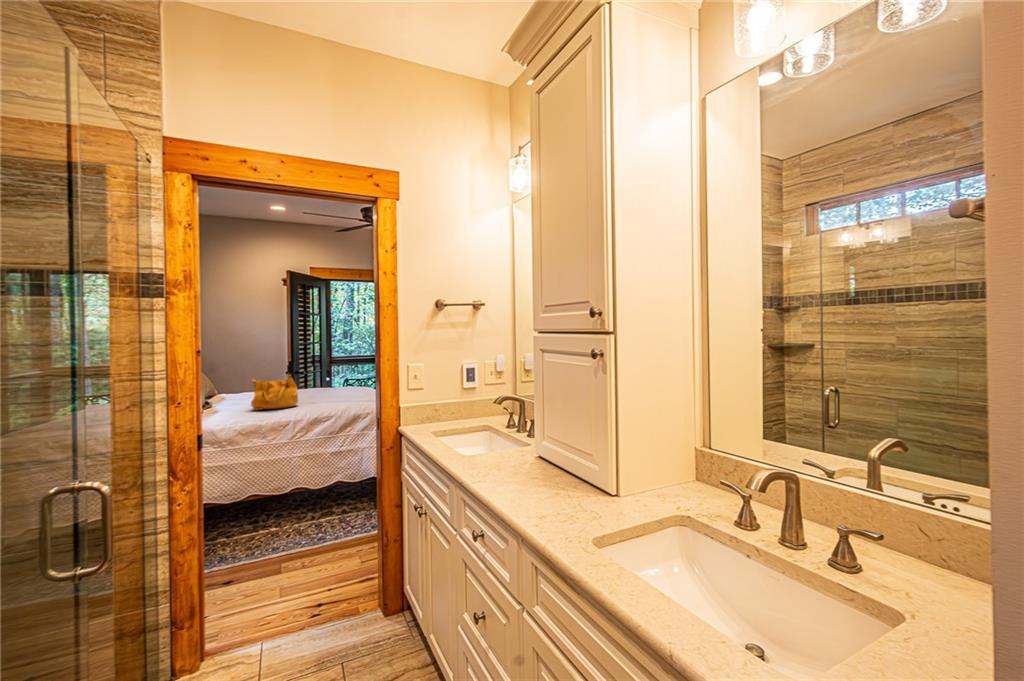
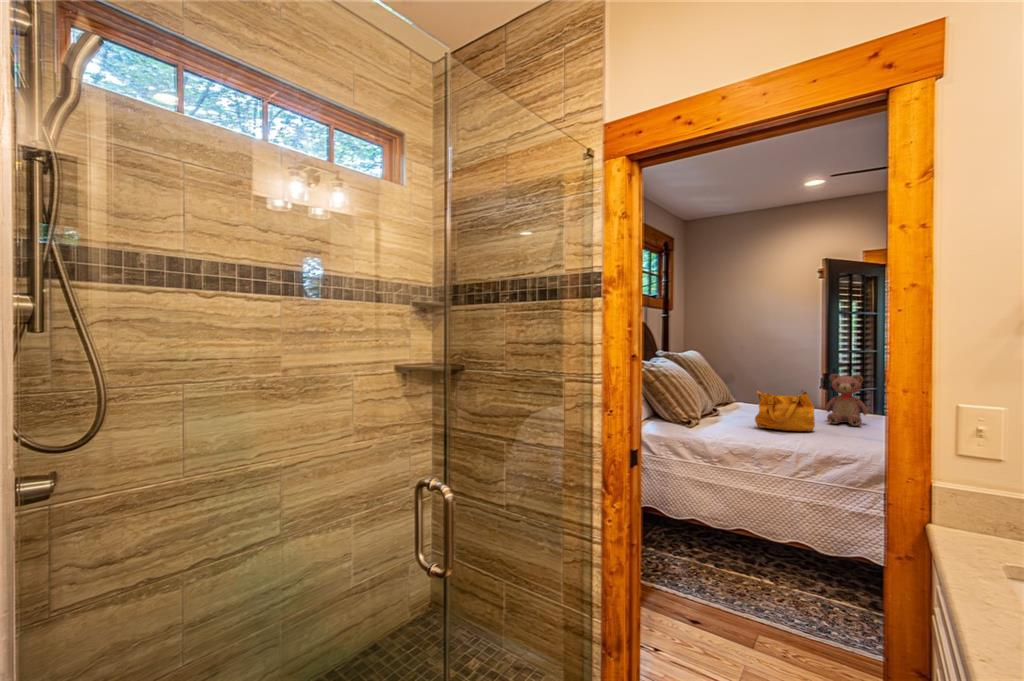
teddy bear: none [300,360,328,399] -> present [826,374,868,426]

